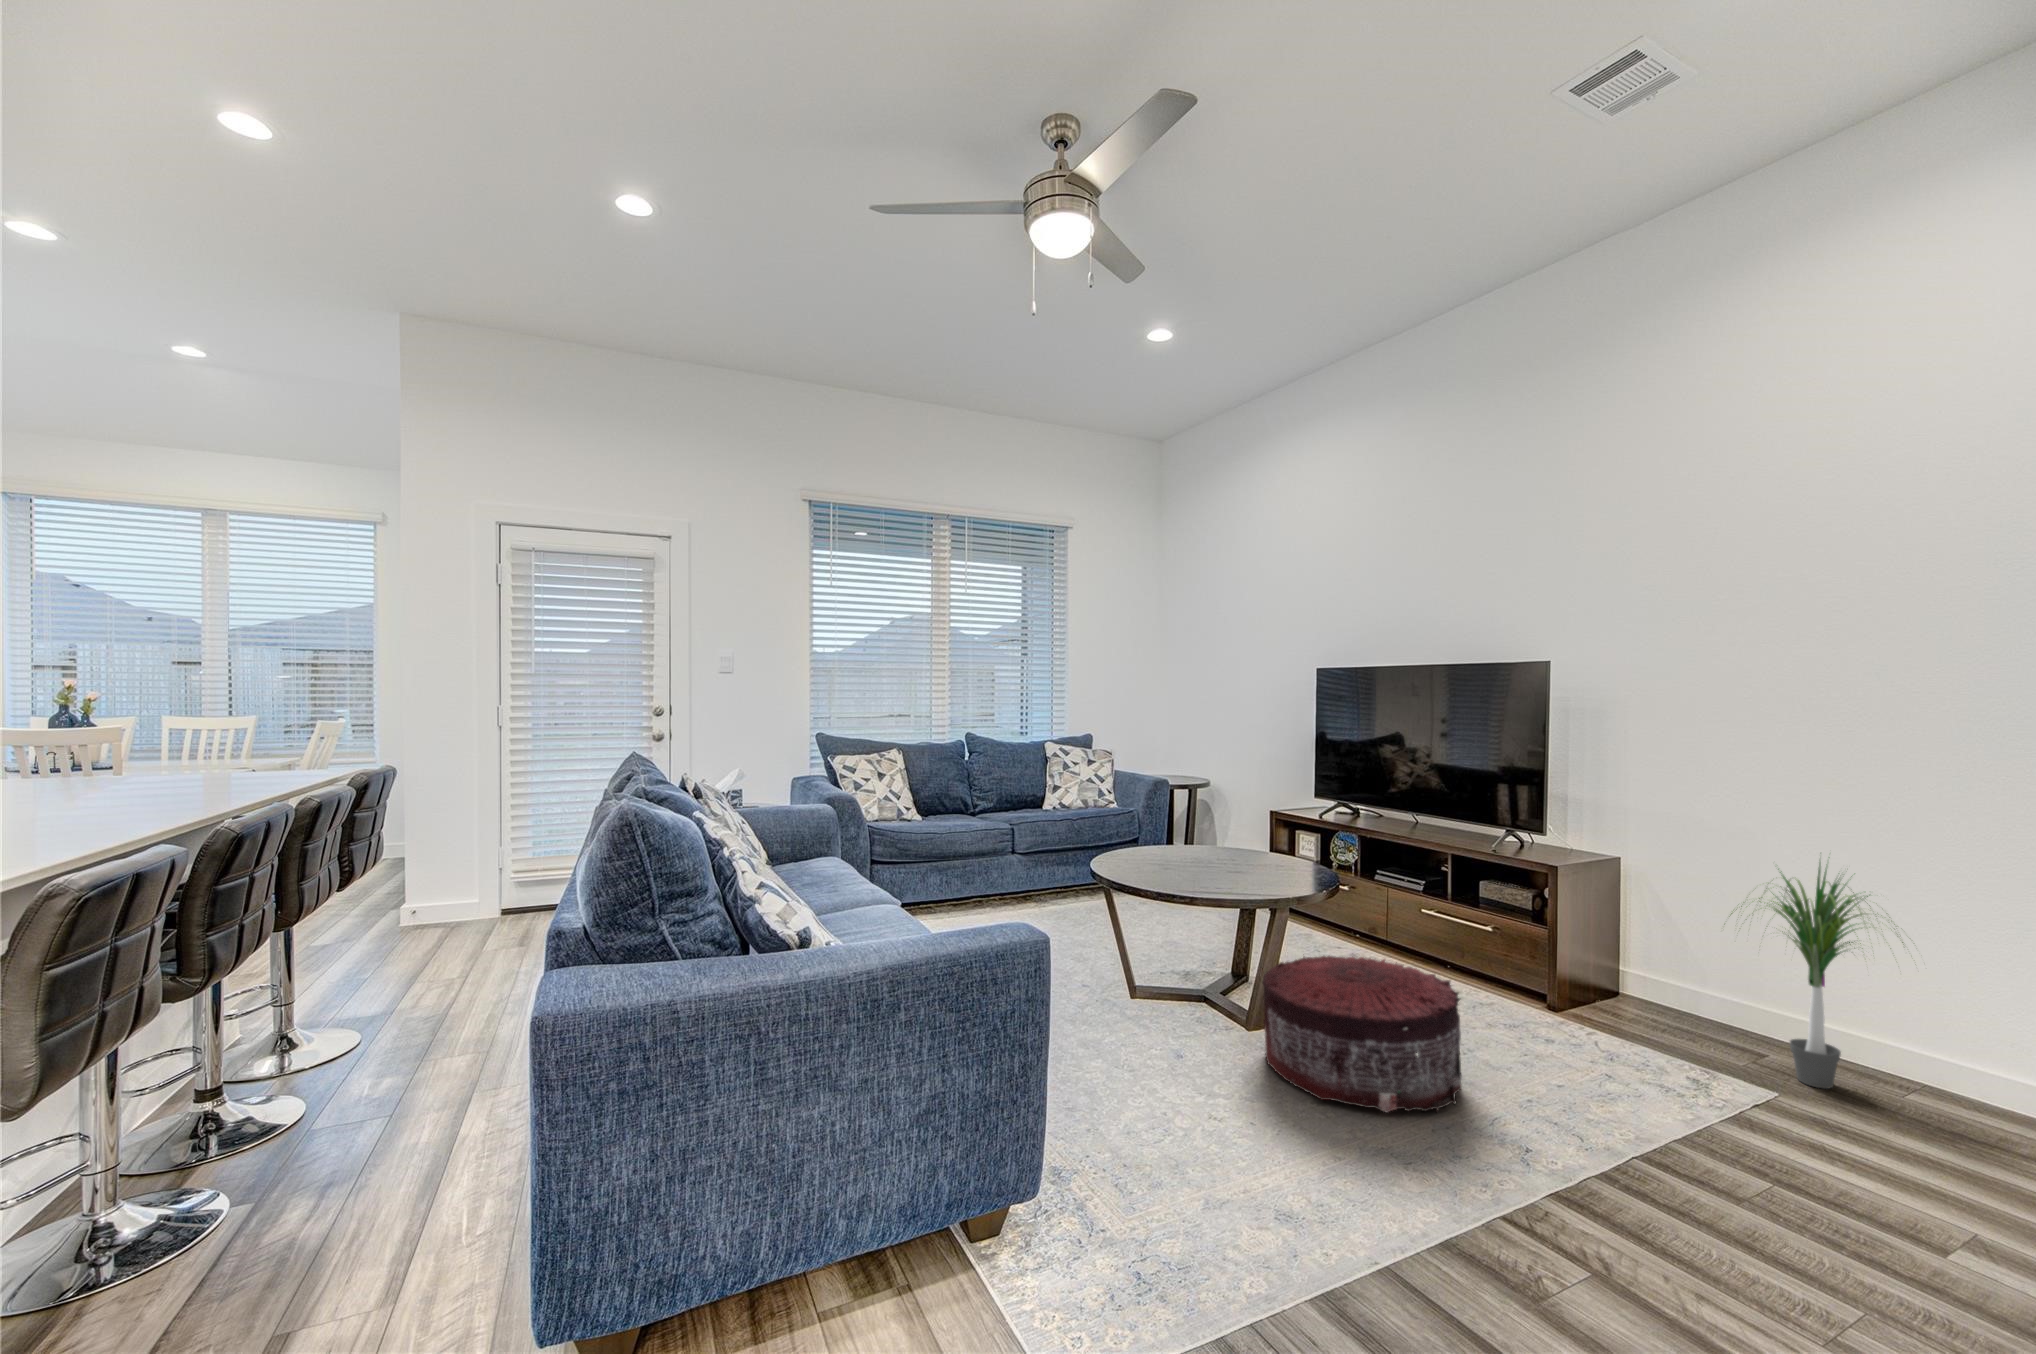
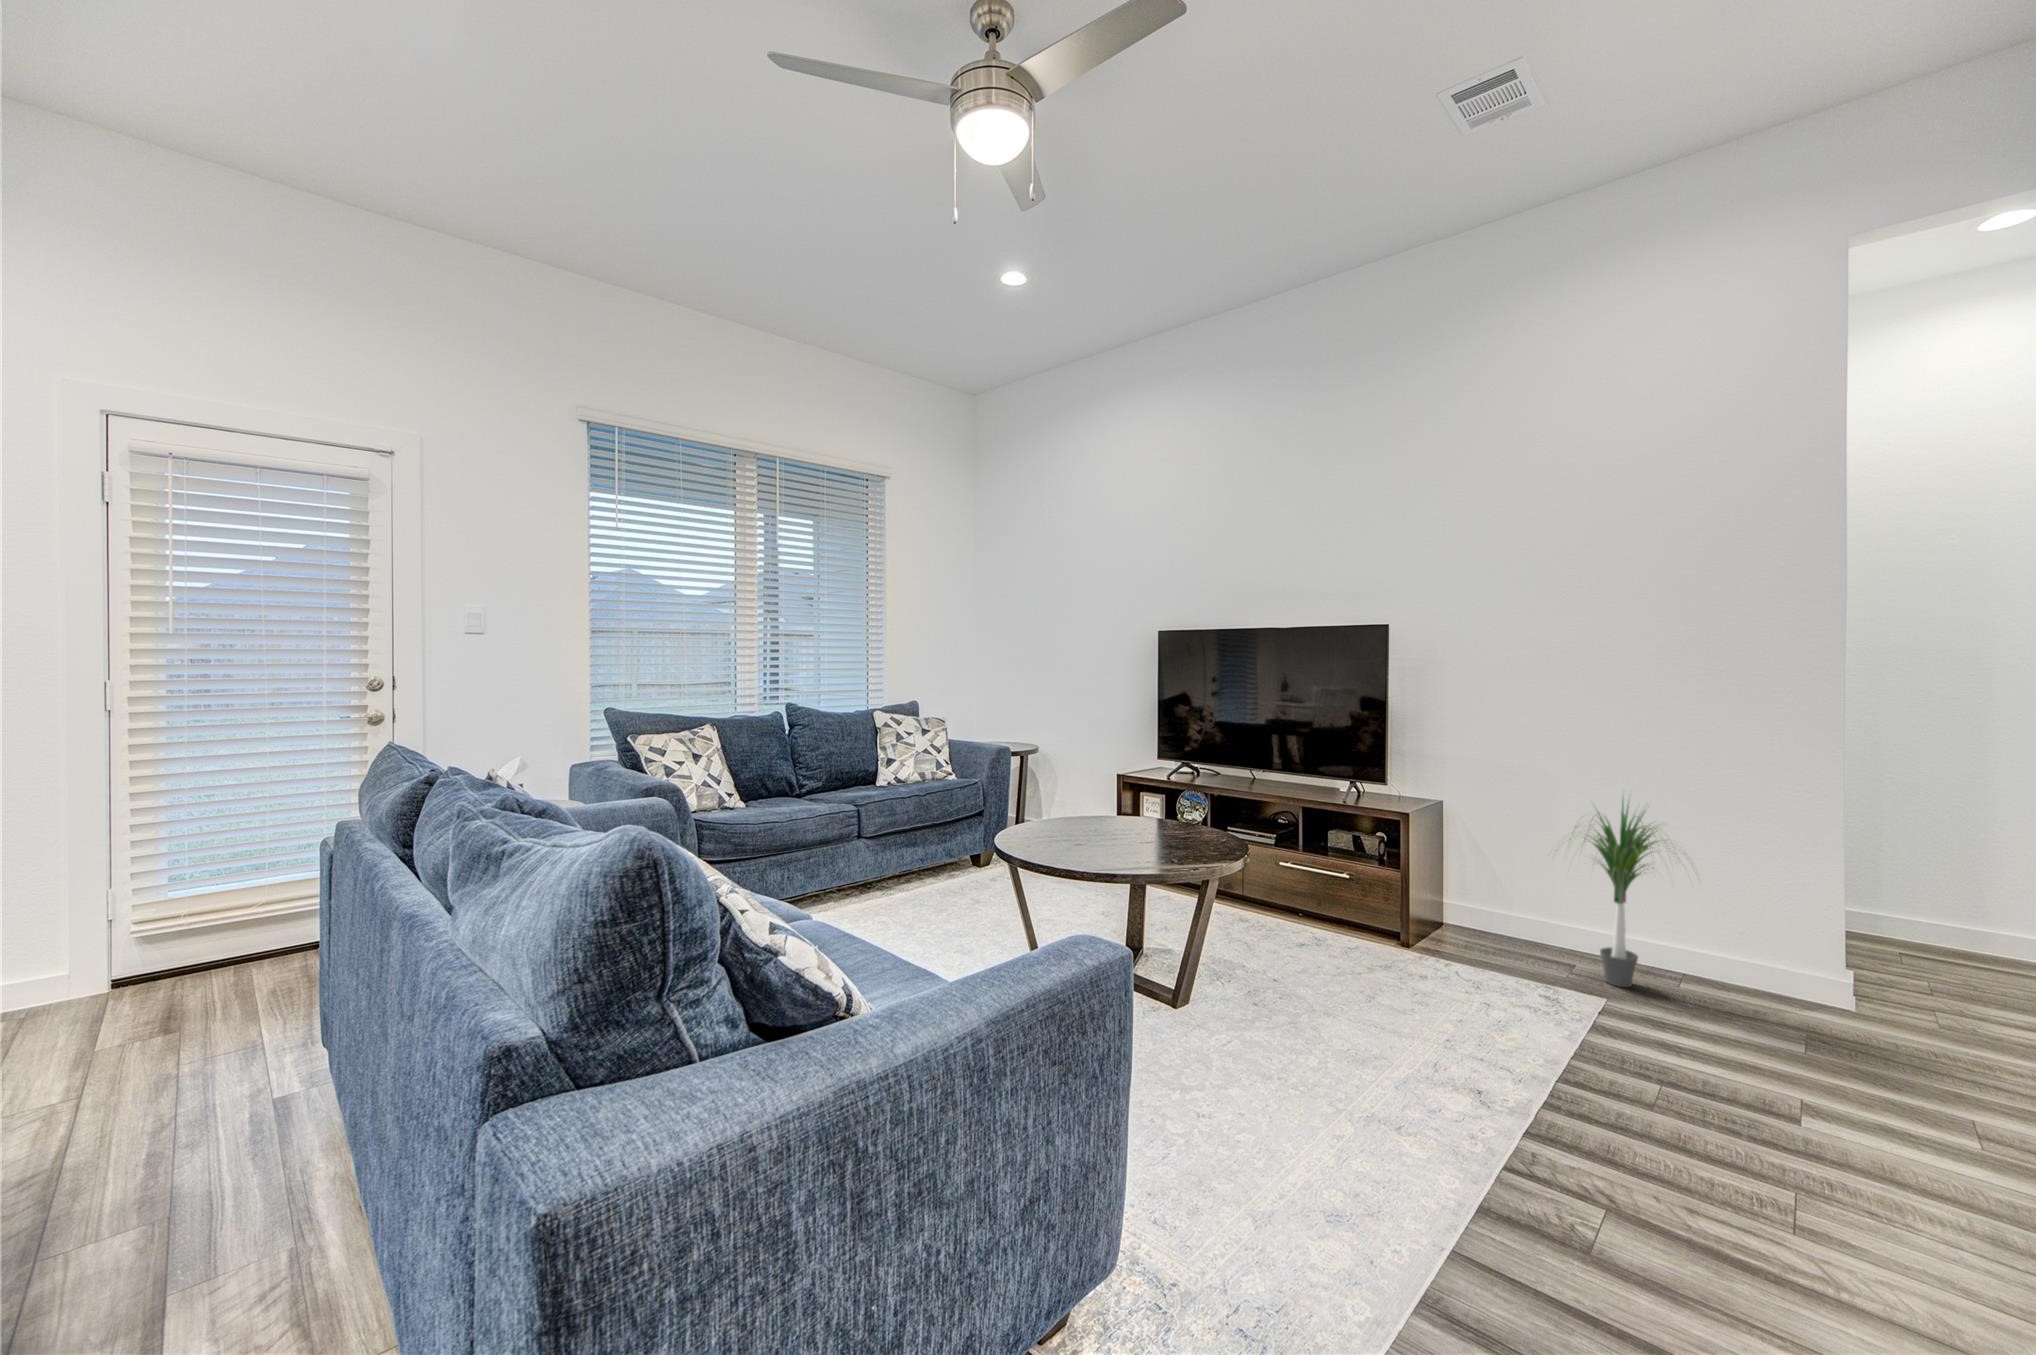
pouf: present [1262,956,1462,1112] -> none [1202,916,1401,1072]

